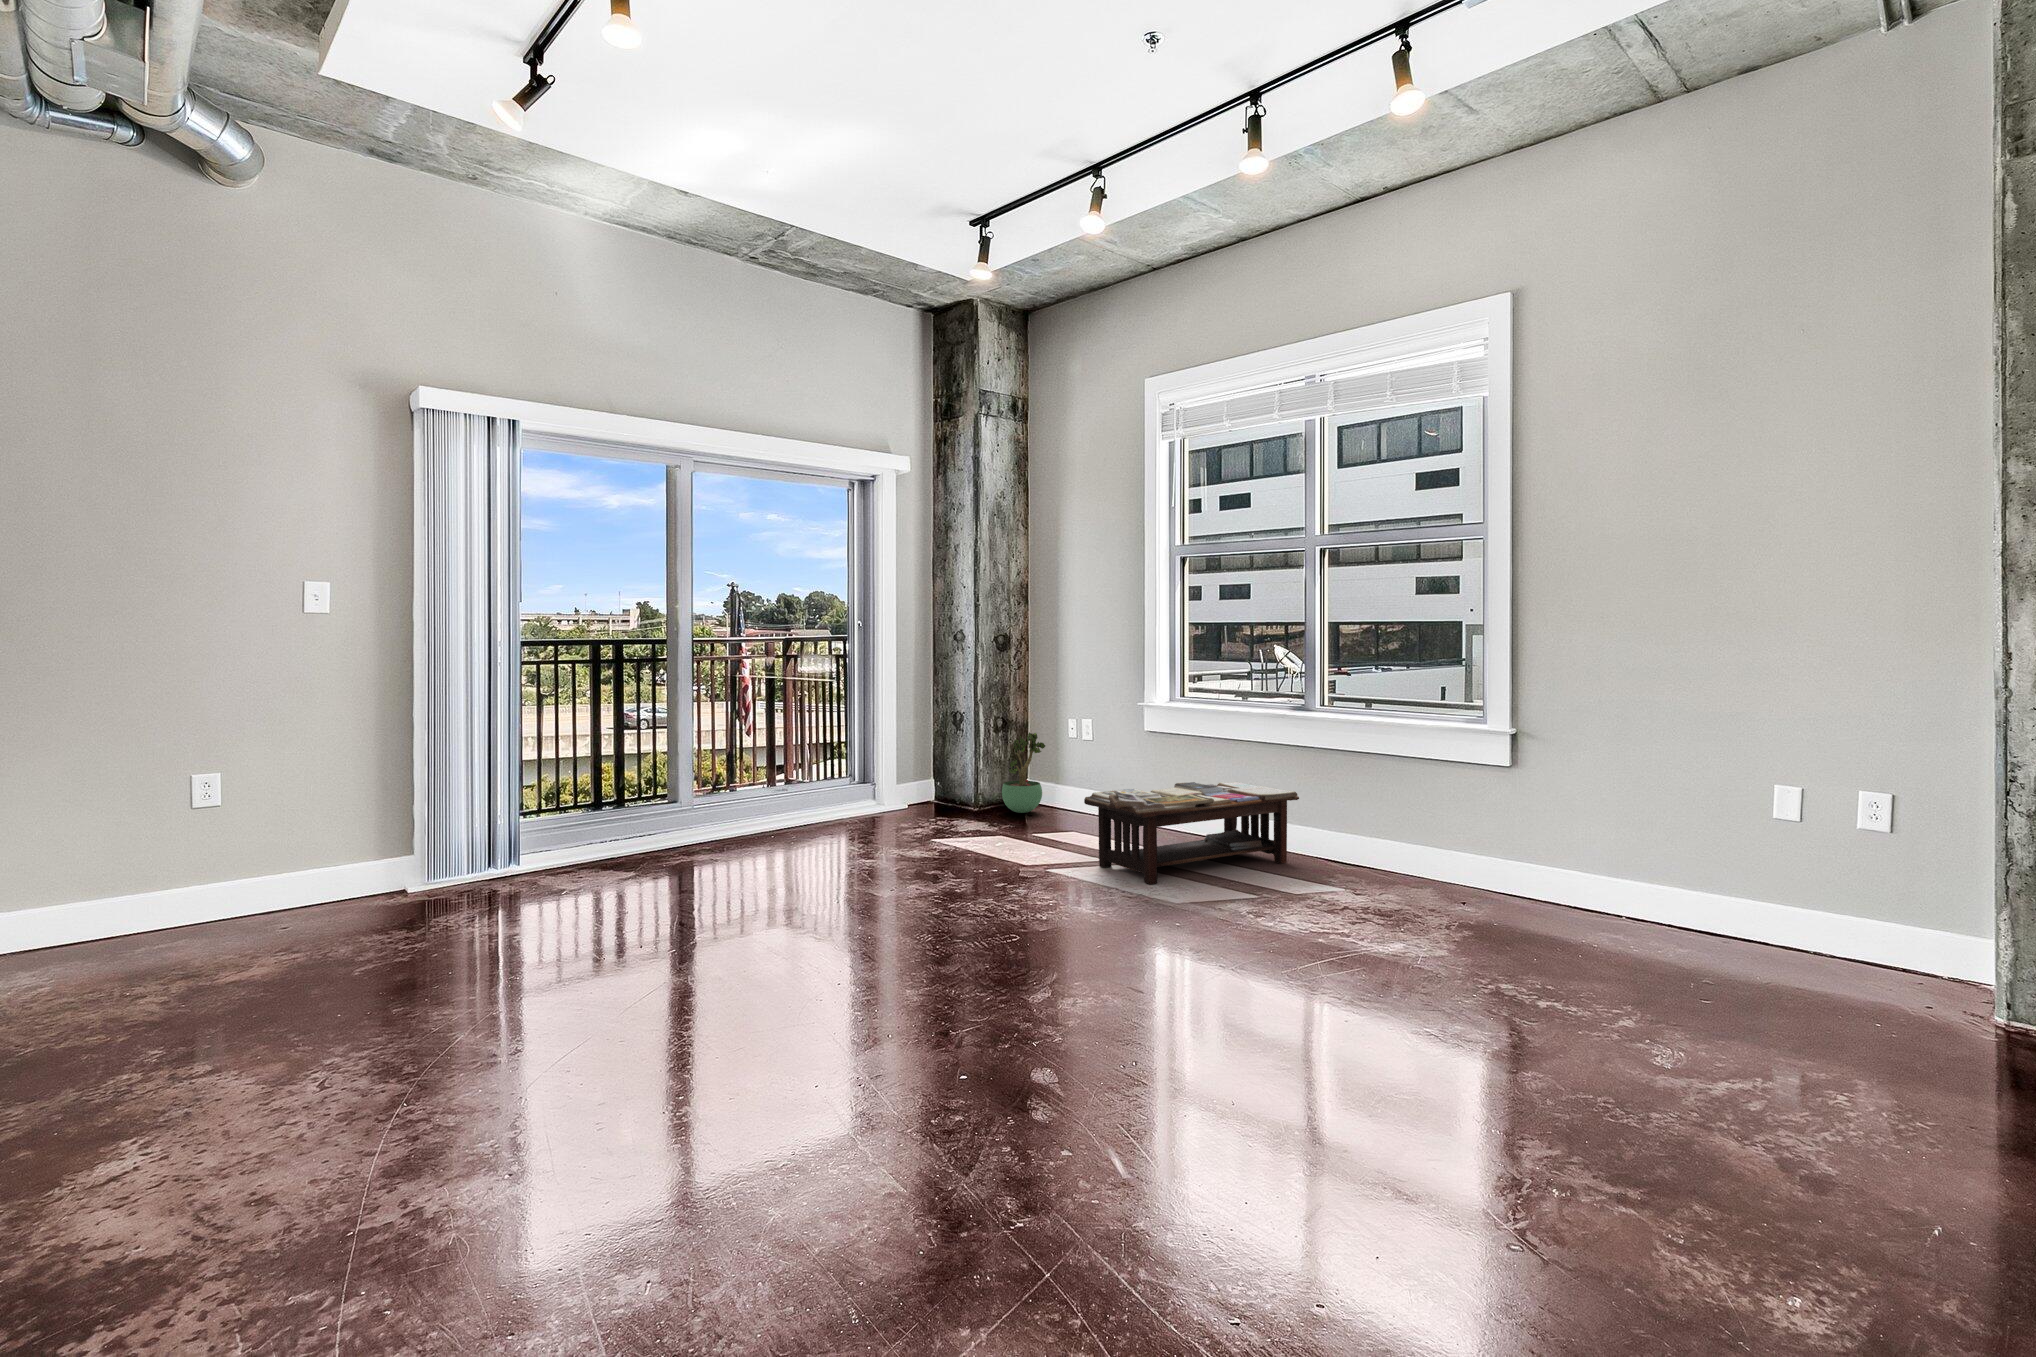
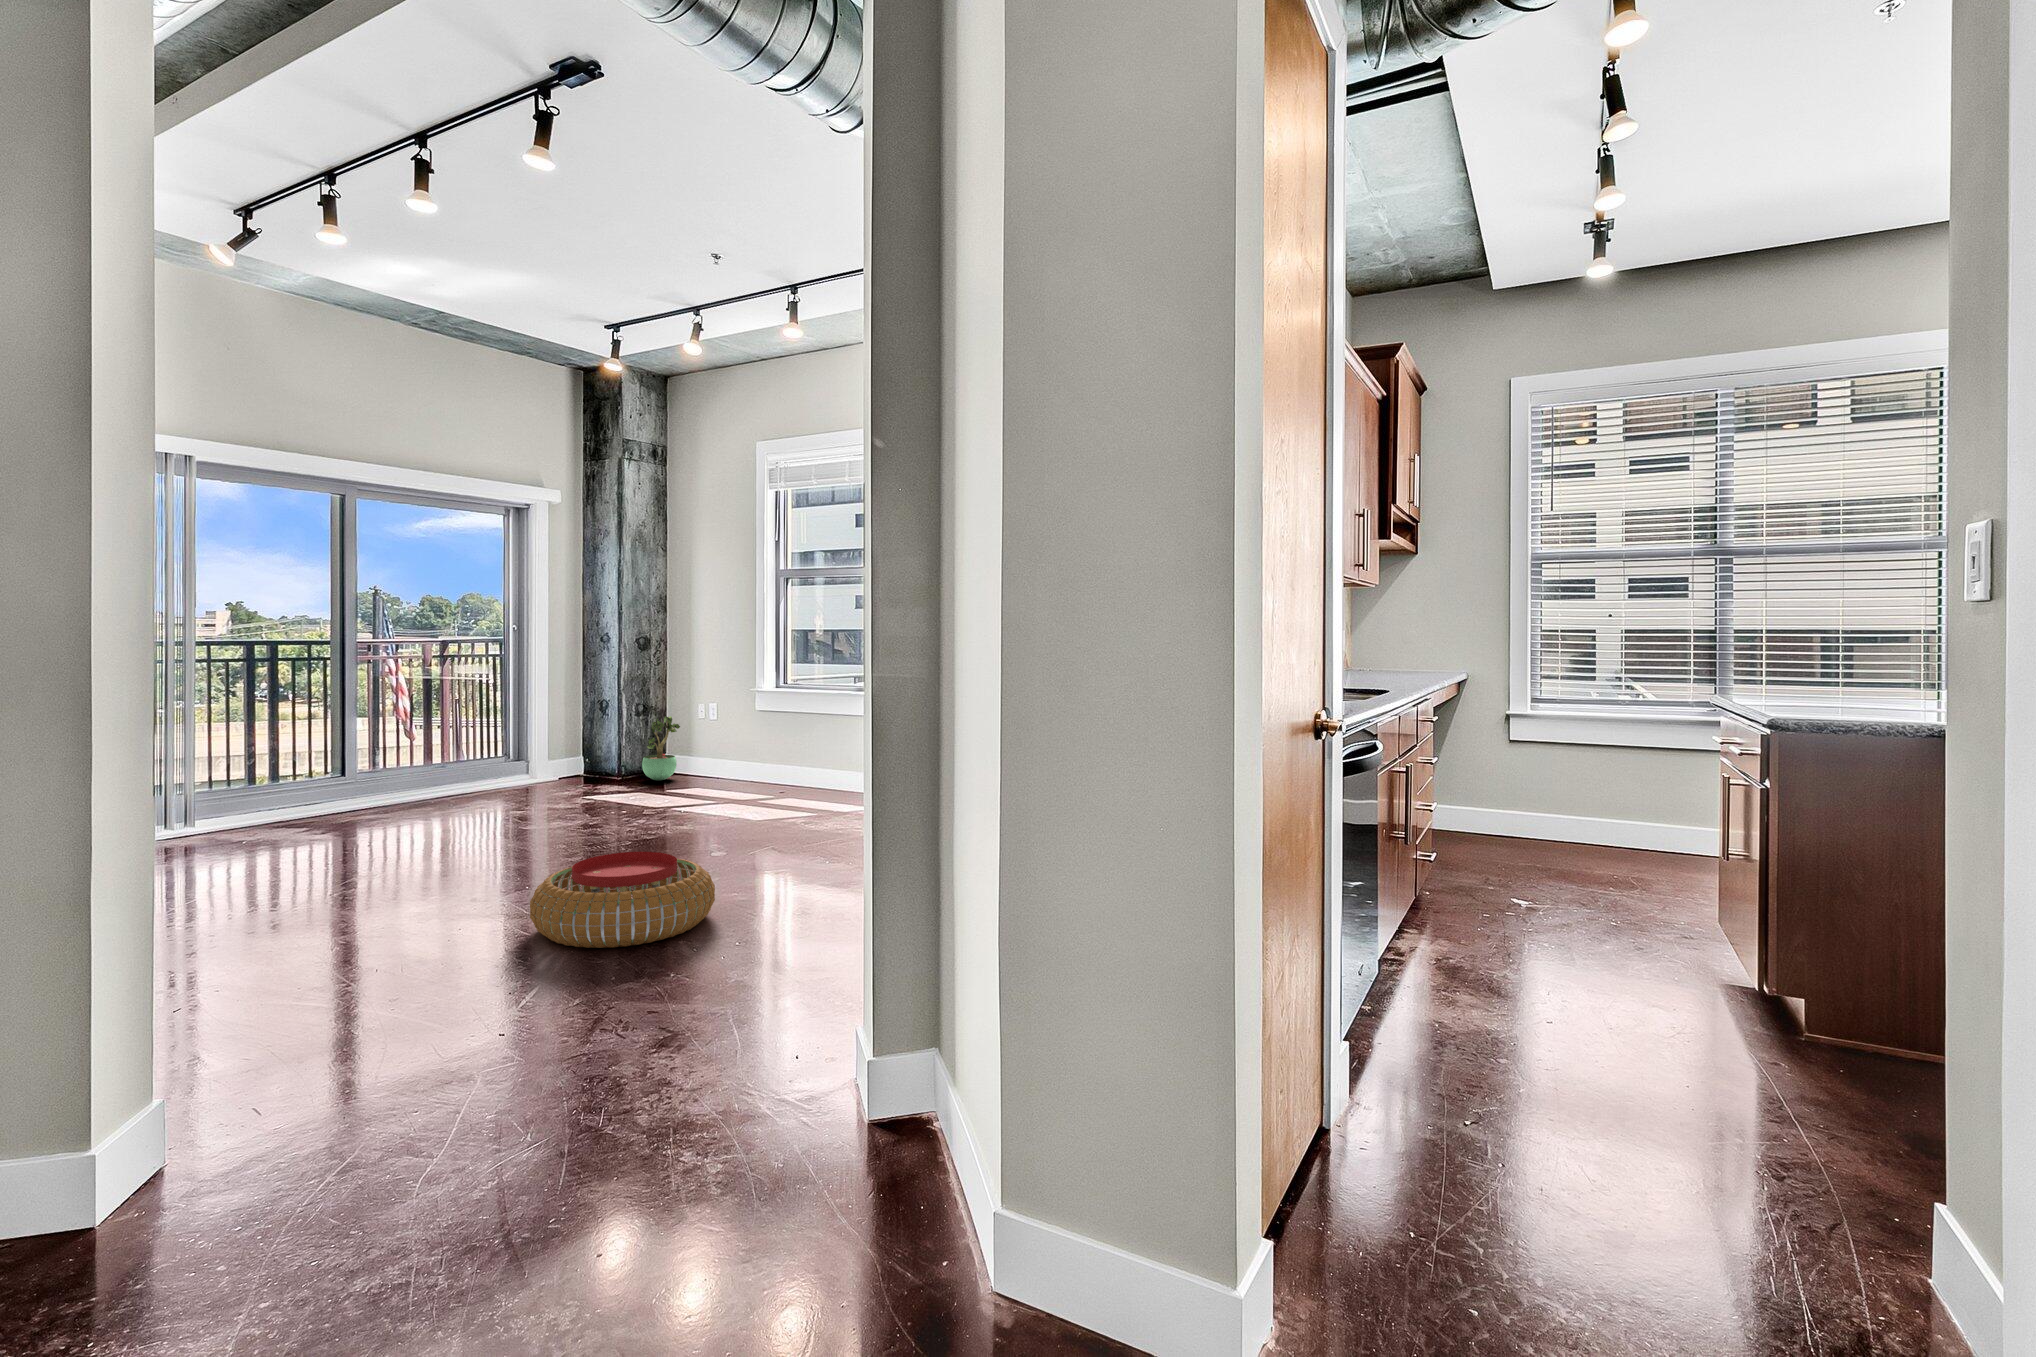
coffee table: present [1084,782,1299,884] -> none [696,750,858,823]
pouf: none [912,953,1191,1136] -> present [530,852,715,948]

